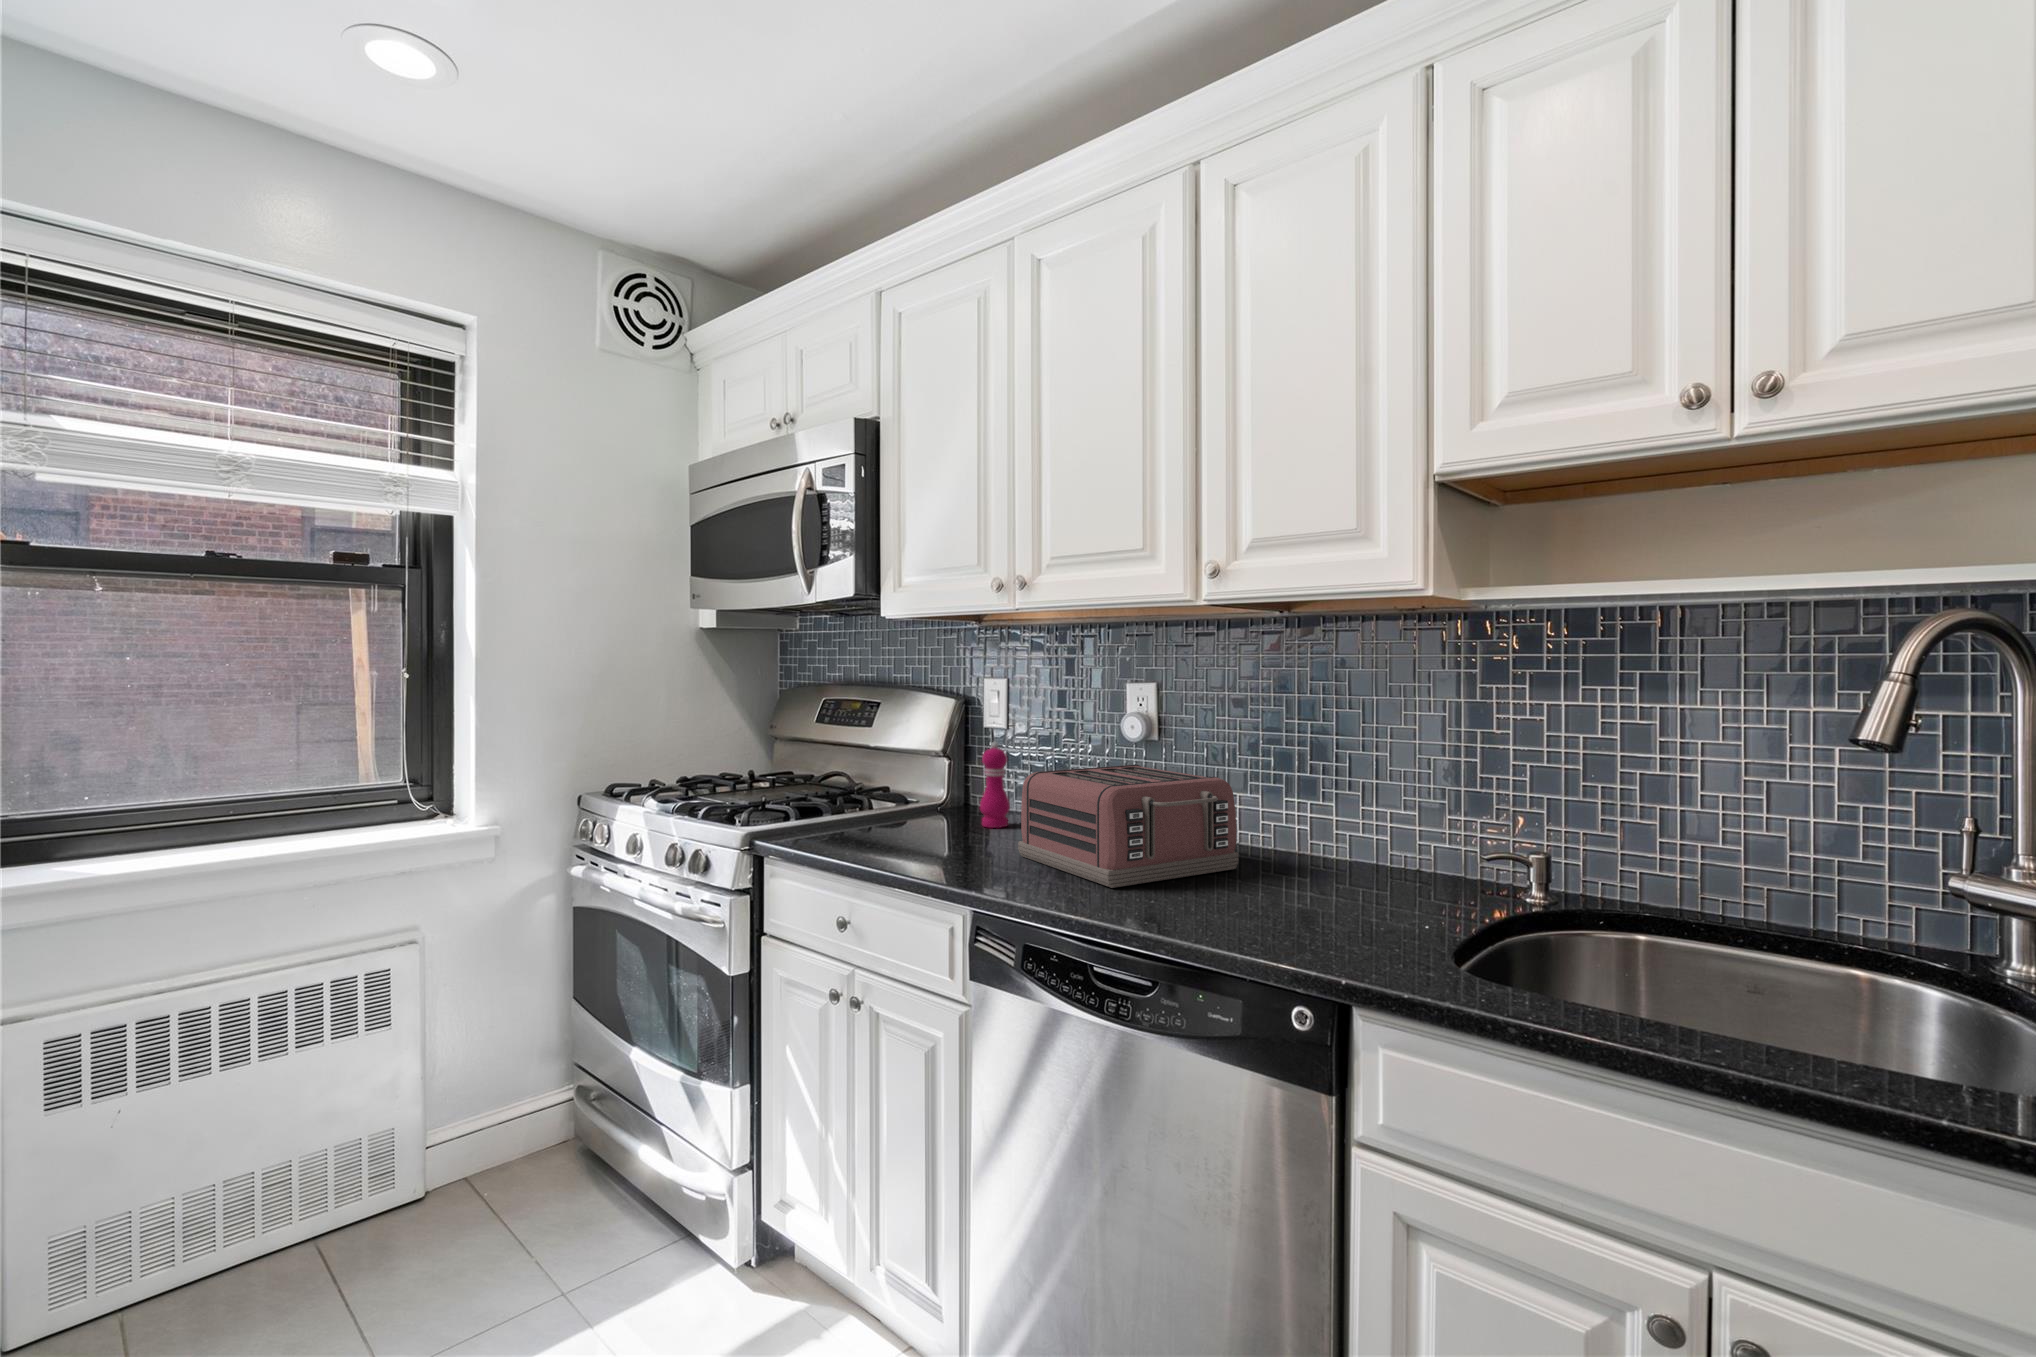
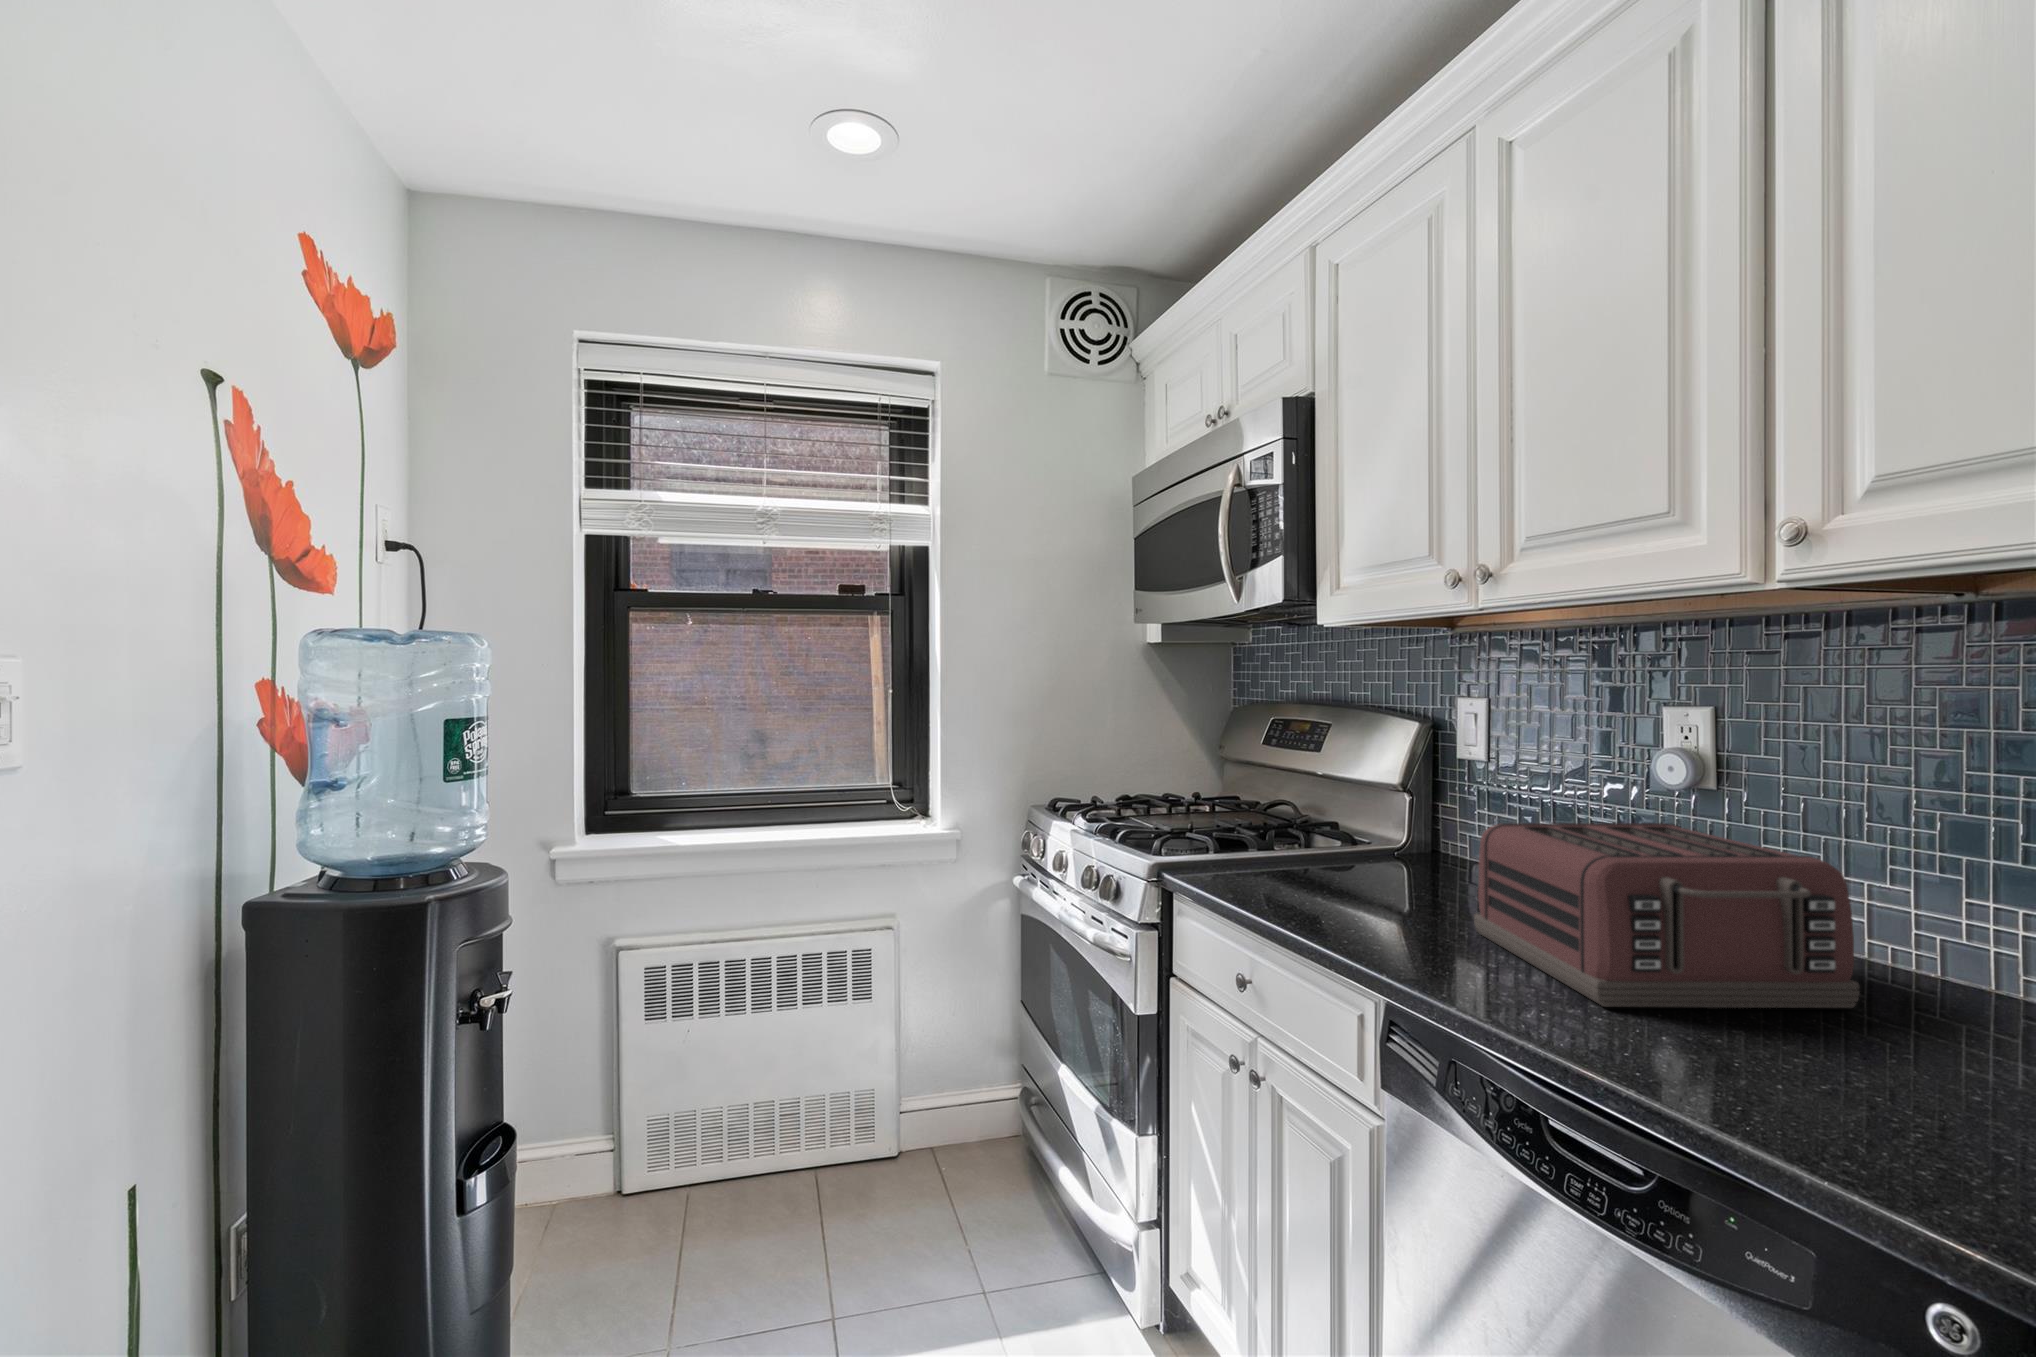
pepper mill: present [980,742,1010,828] -> none [1439,777,1482,887]

